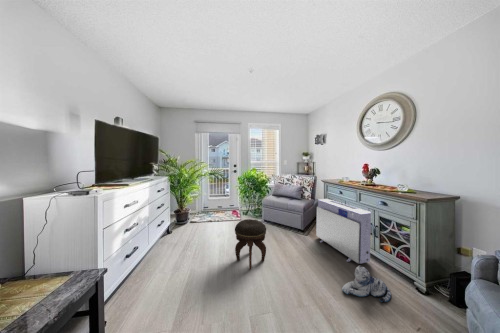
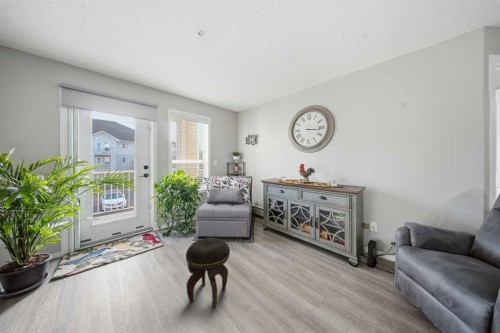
air purifier: present [316,199,371,264] -> none [263,200,315,258]
plush toy: present [342,266,391,302] -> none [312,259,343,290]

